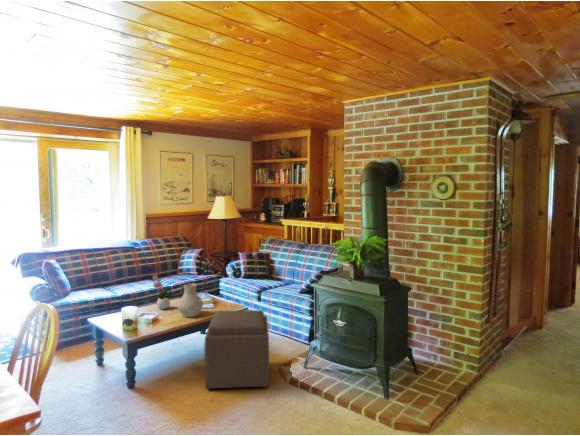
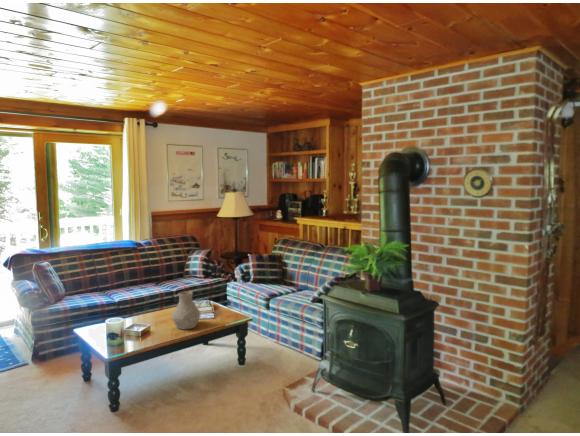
flower arrangement: present [153,269,170,310] -> none [146,273,168,320]
ottoman: present [204,310,269,389] -> none [195,323,271,415]

